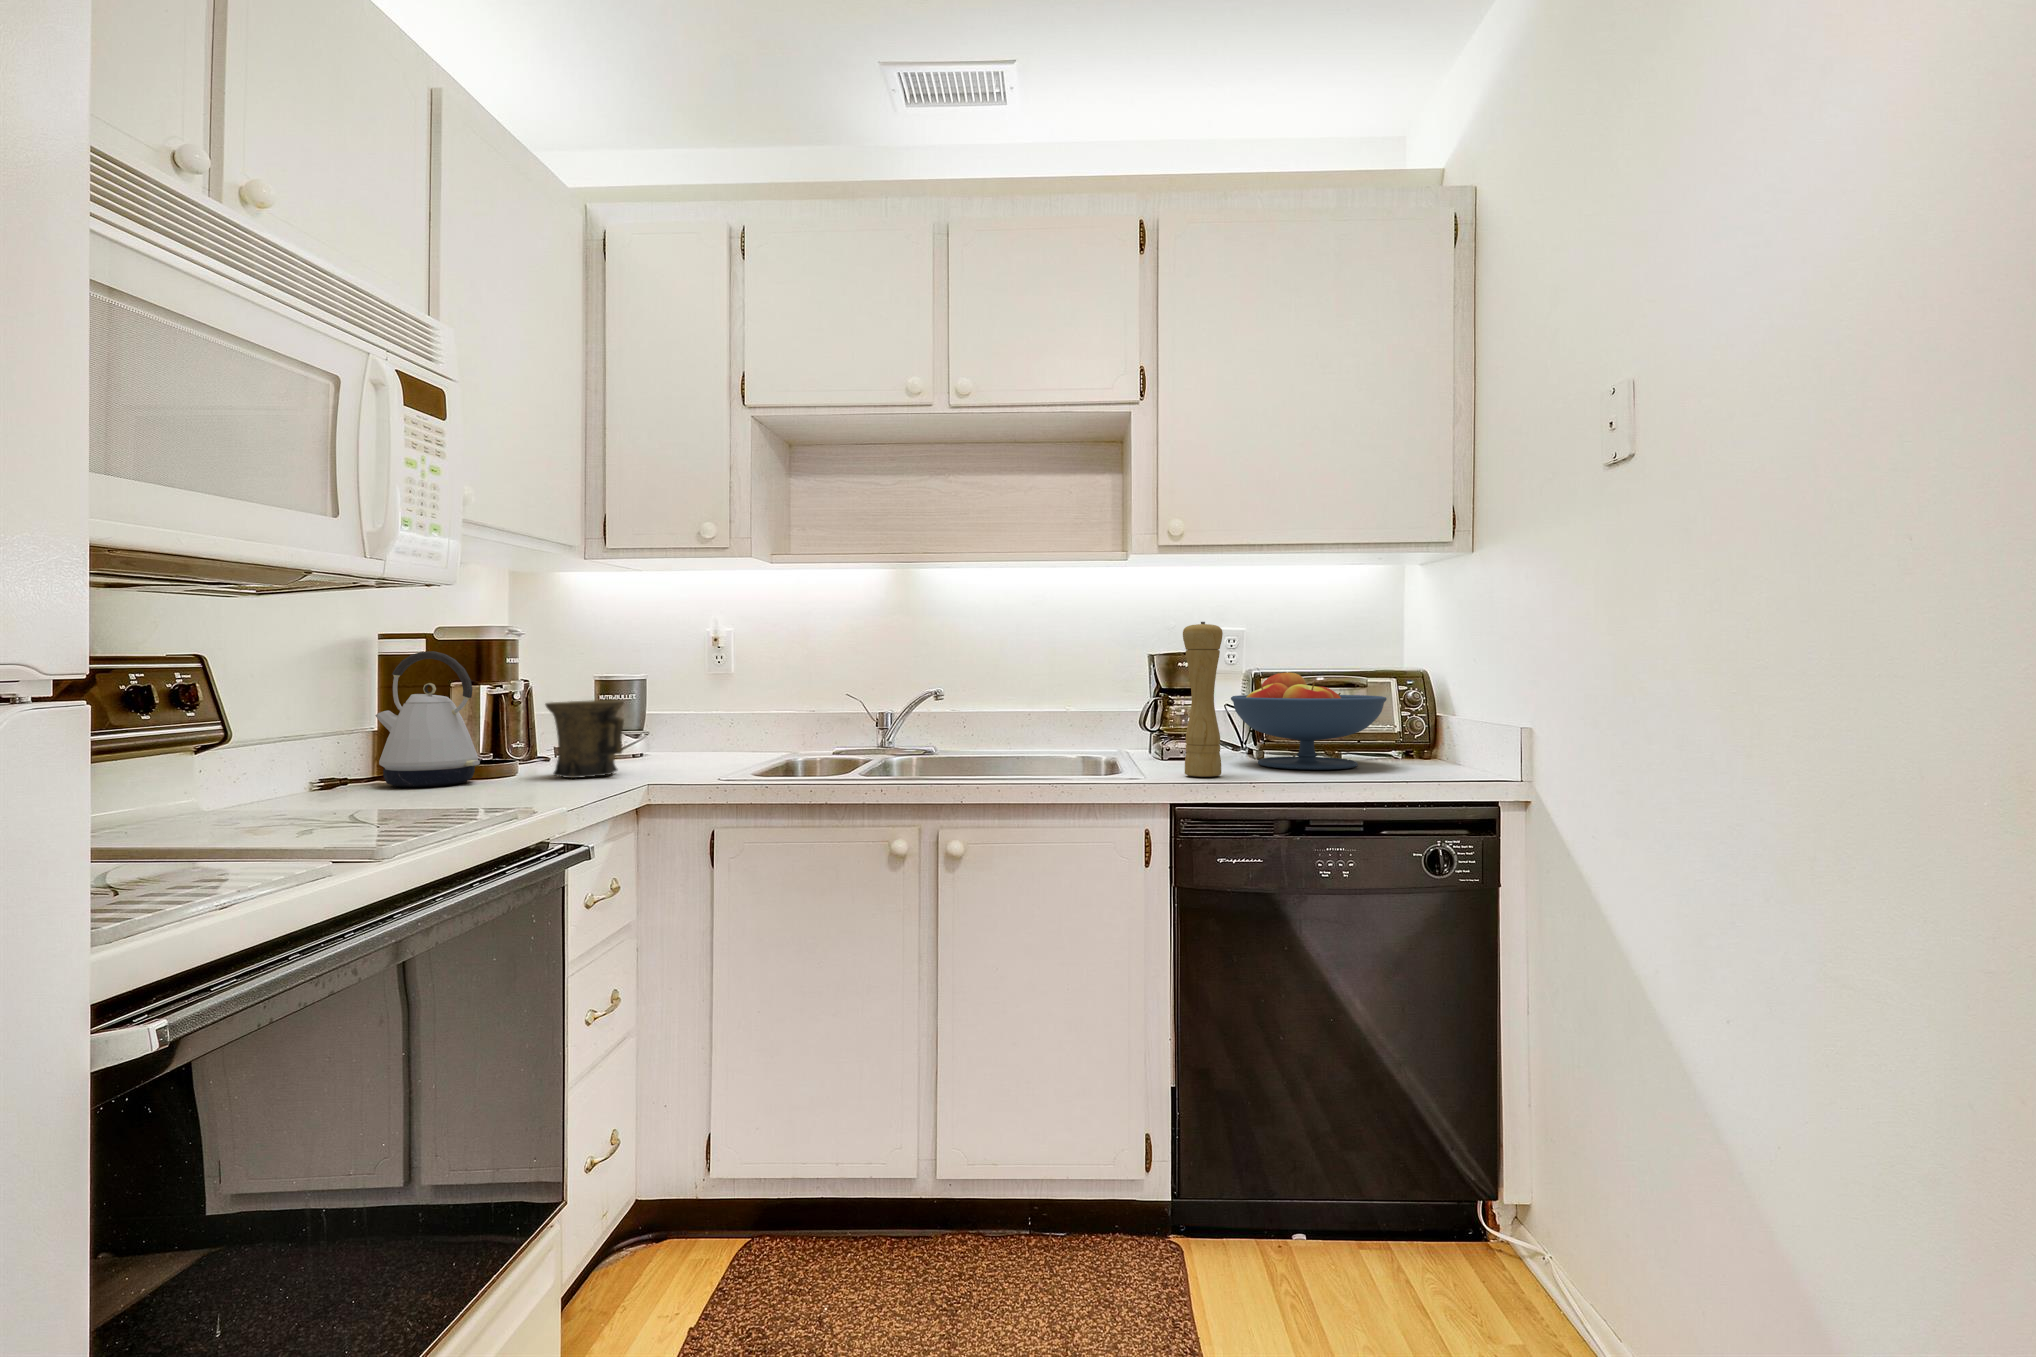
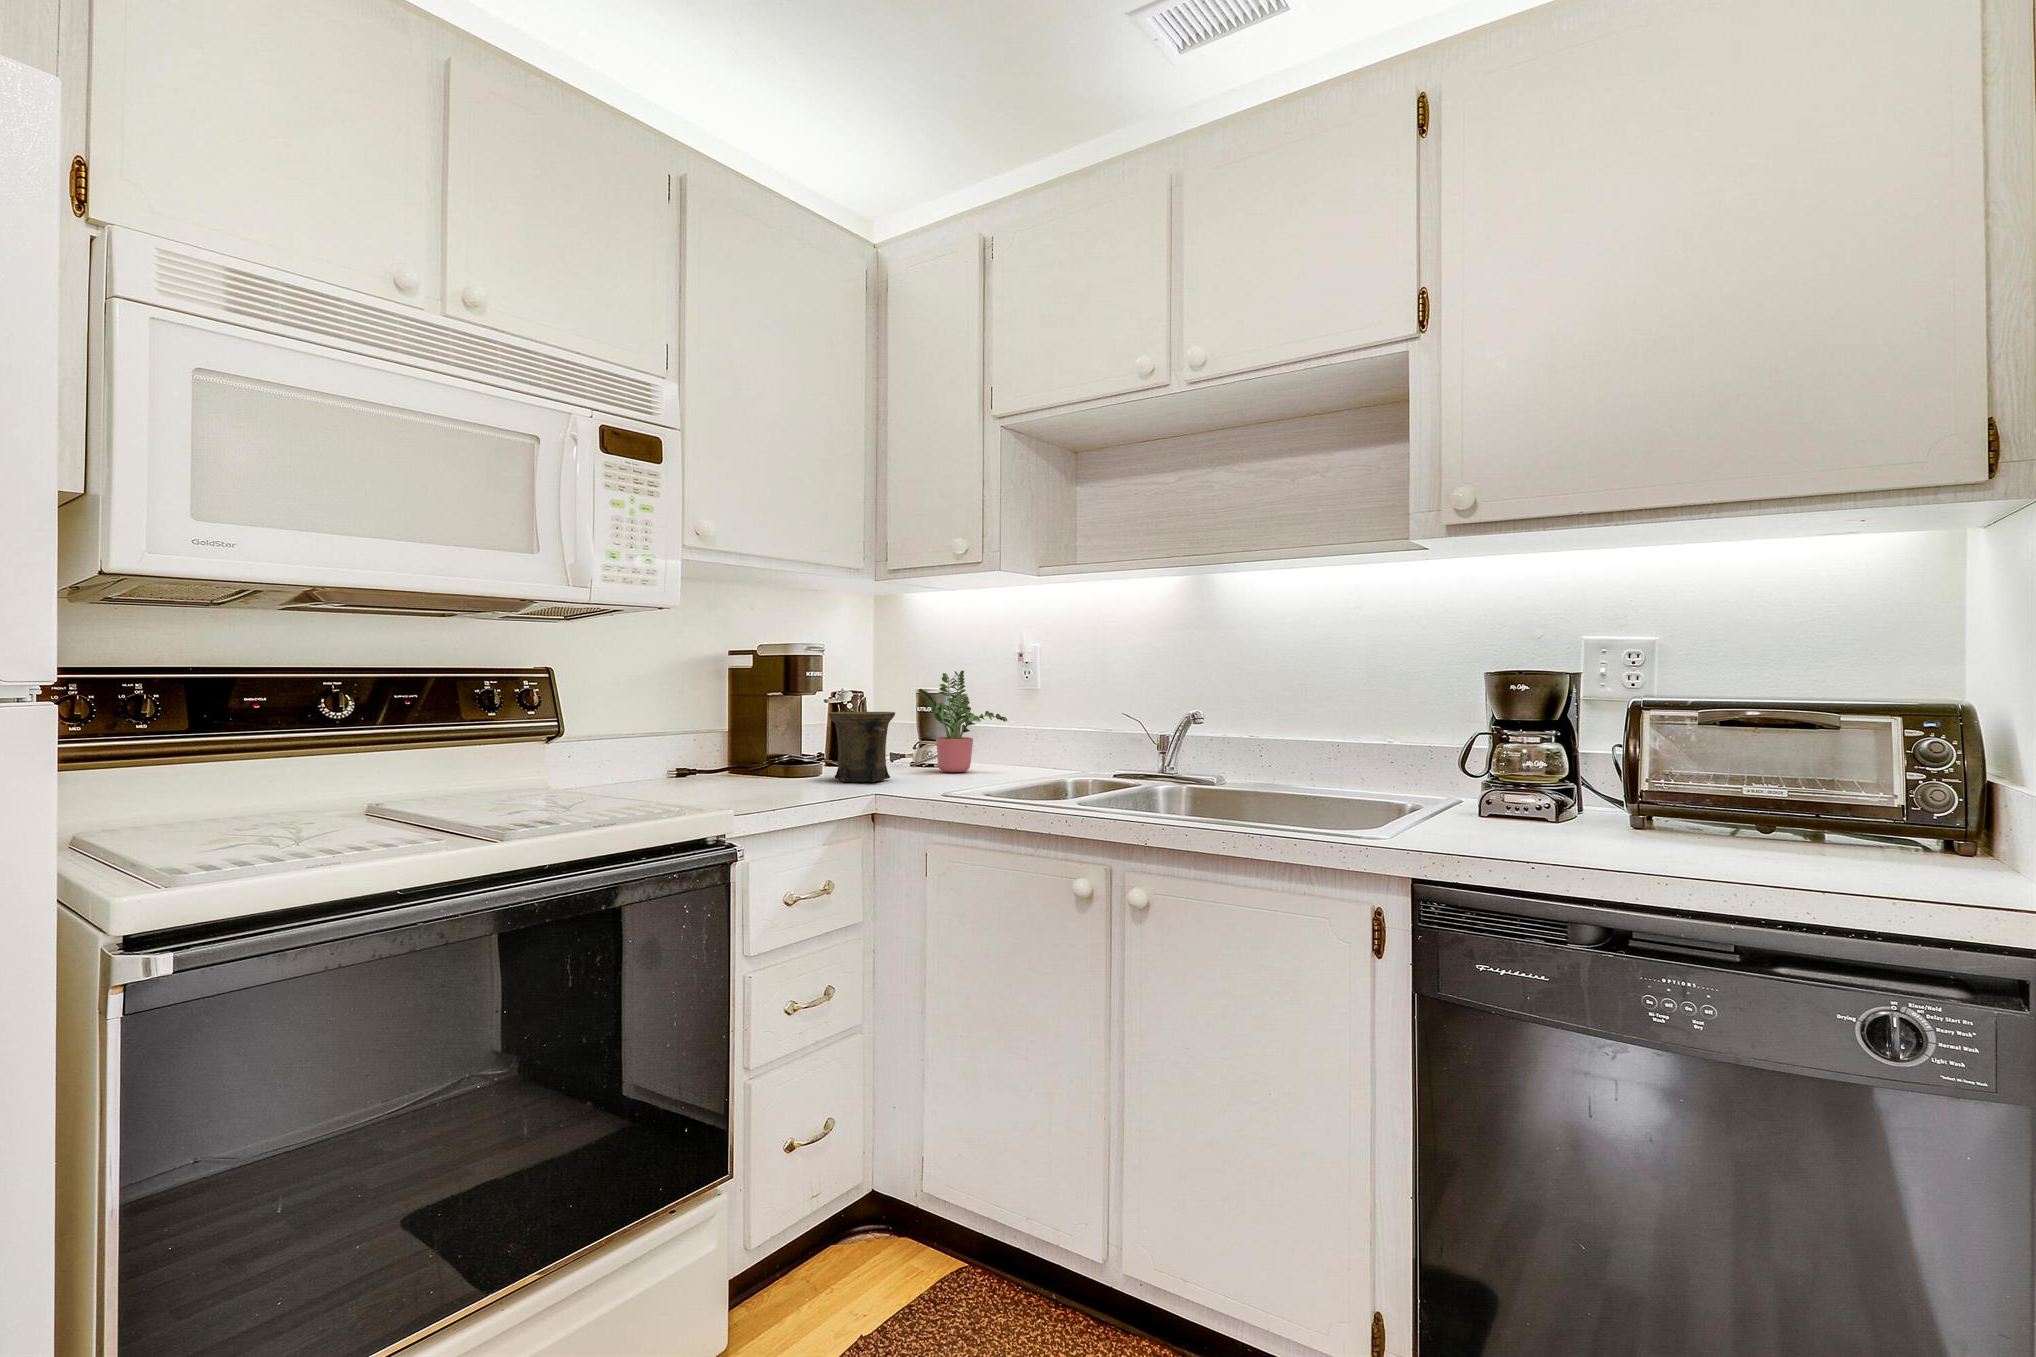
pepper mill: present [1183,622,1223,777] -> none [1464,633,1525,844]
kettle: present [375,651,480,787] -> none [704,665,779,780]
potted plant: none [629,654,721,762] -> present [919,671,1007,772]
fruit bowl: present [1231,672,1387,770] -> none [1572,704,1849,854]

